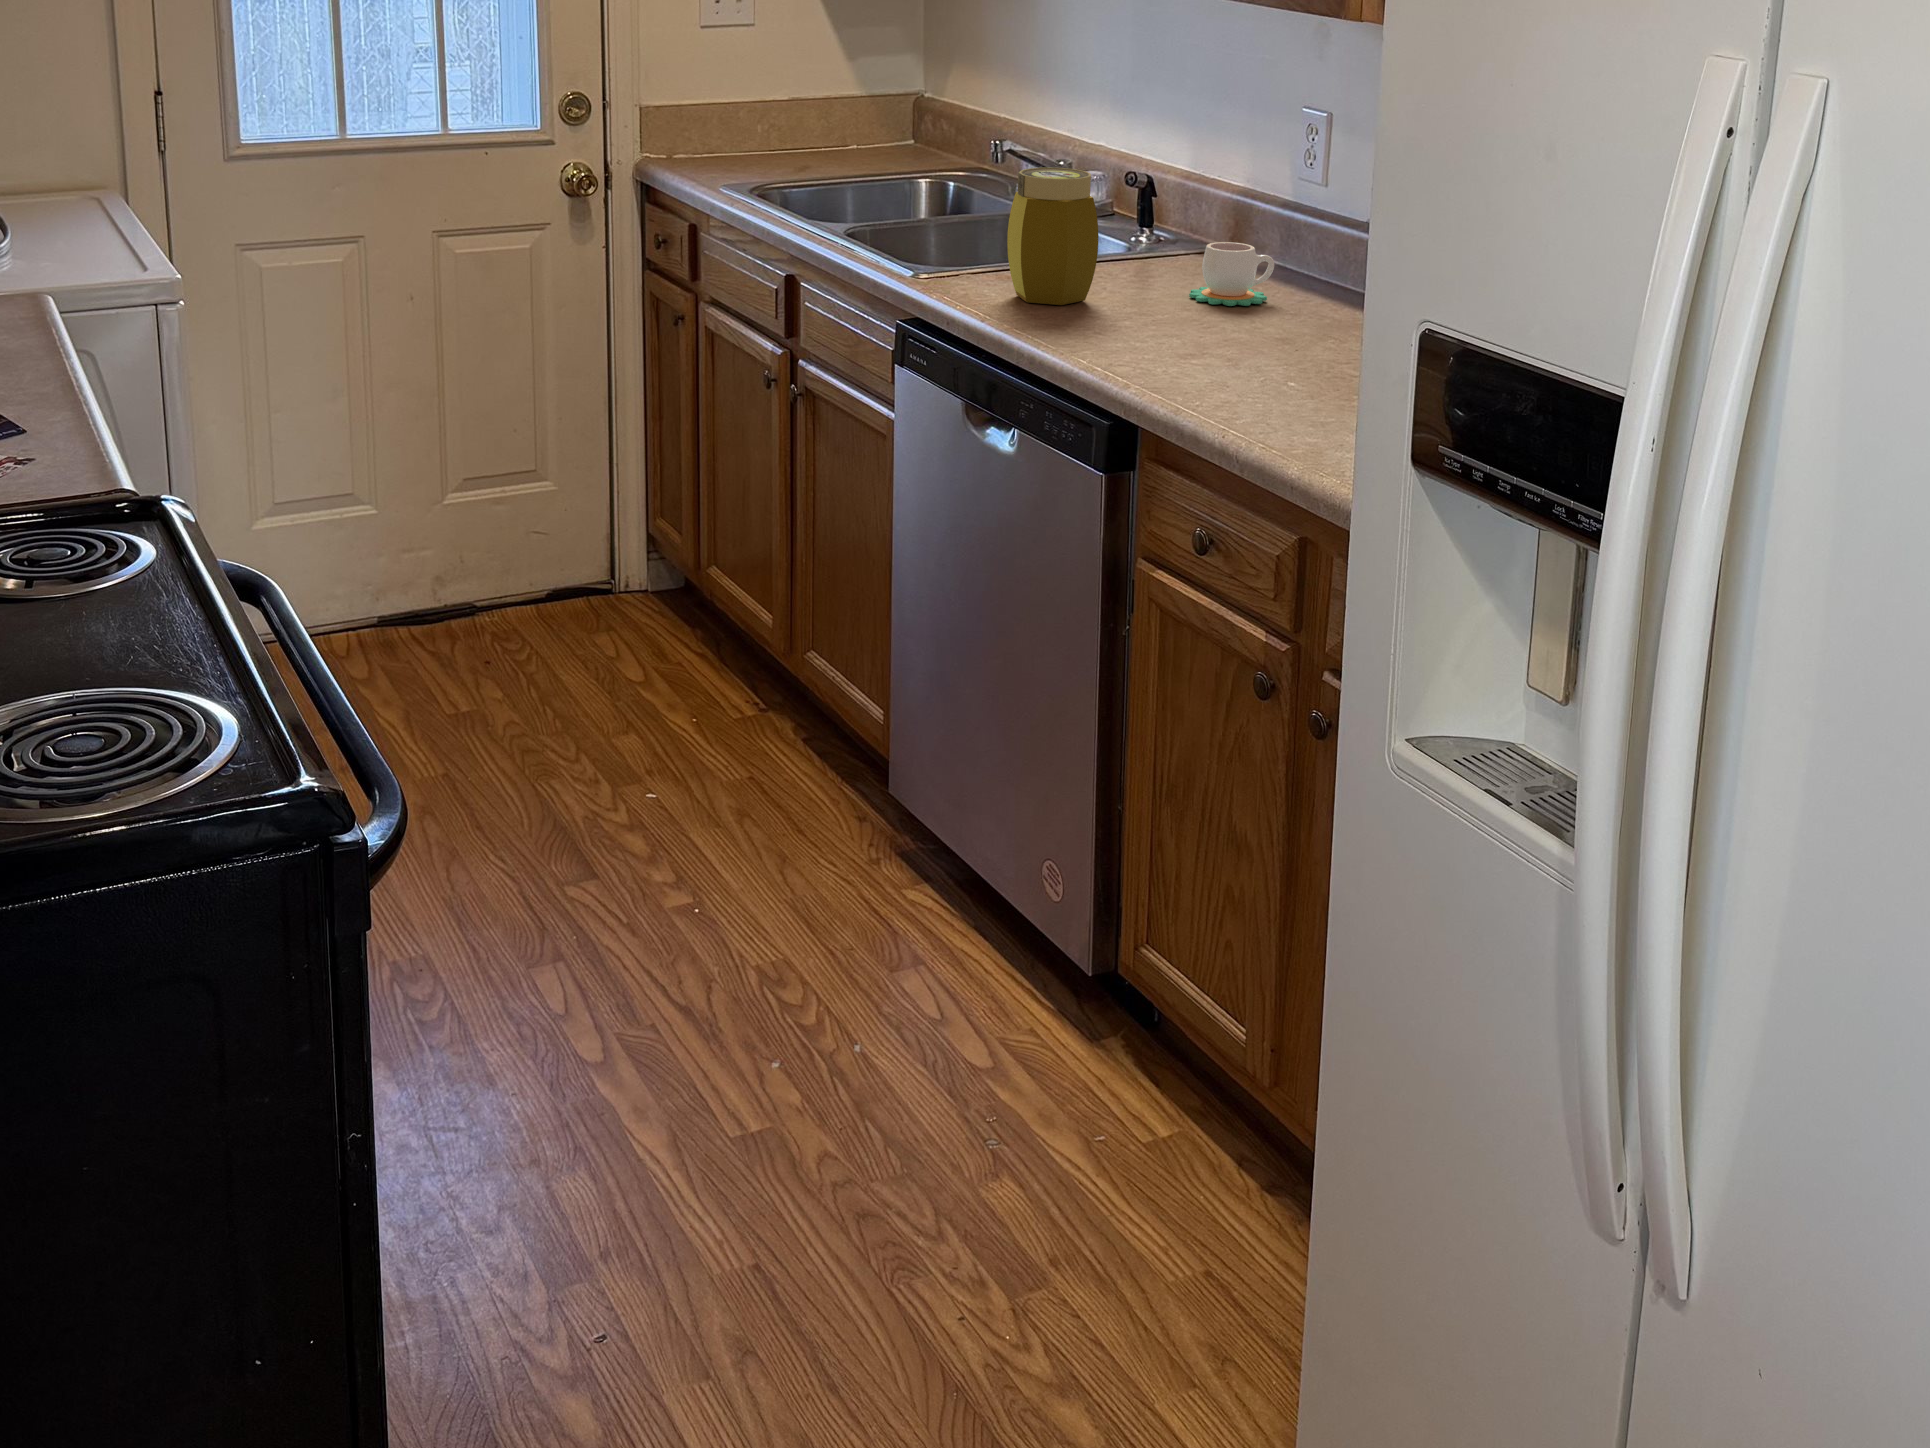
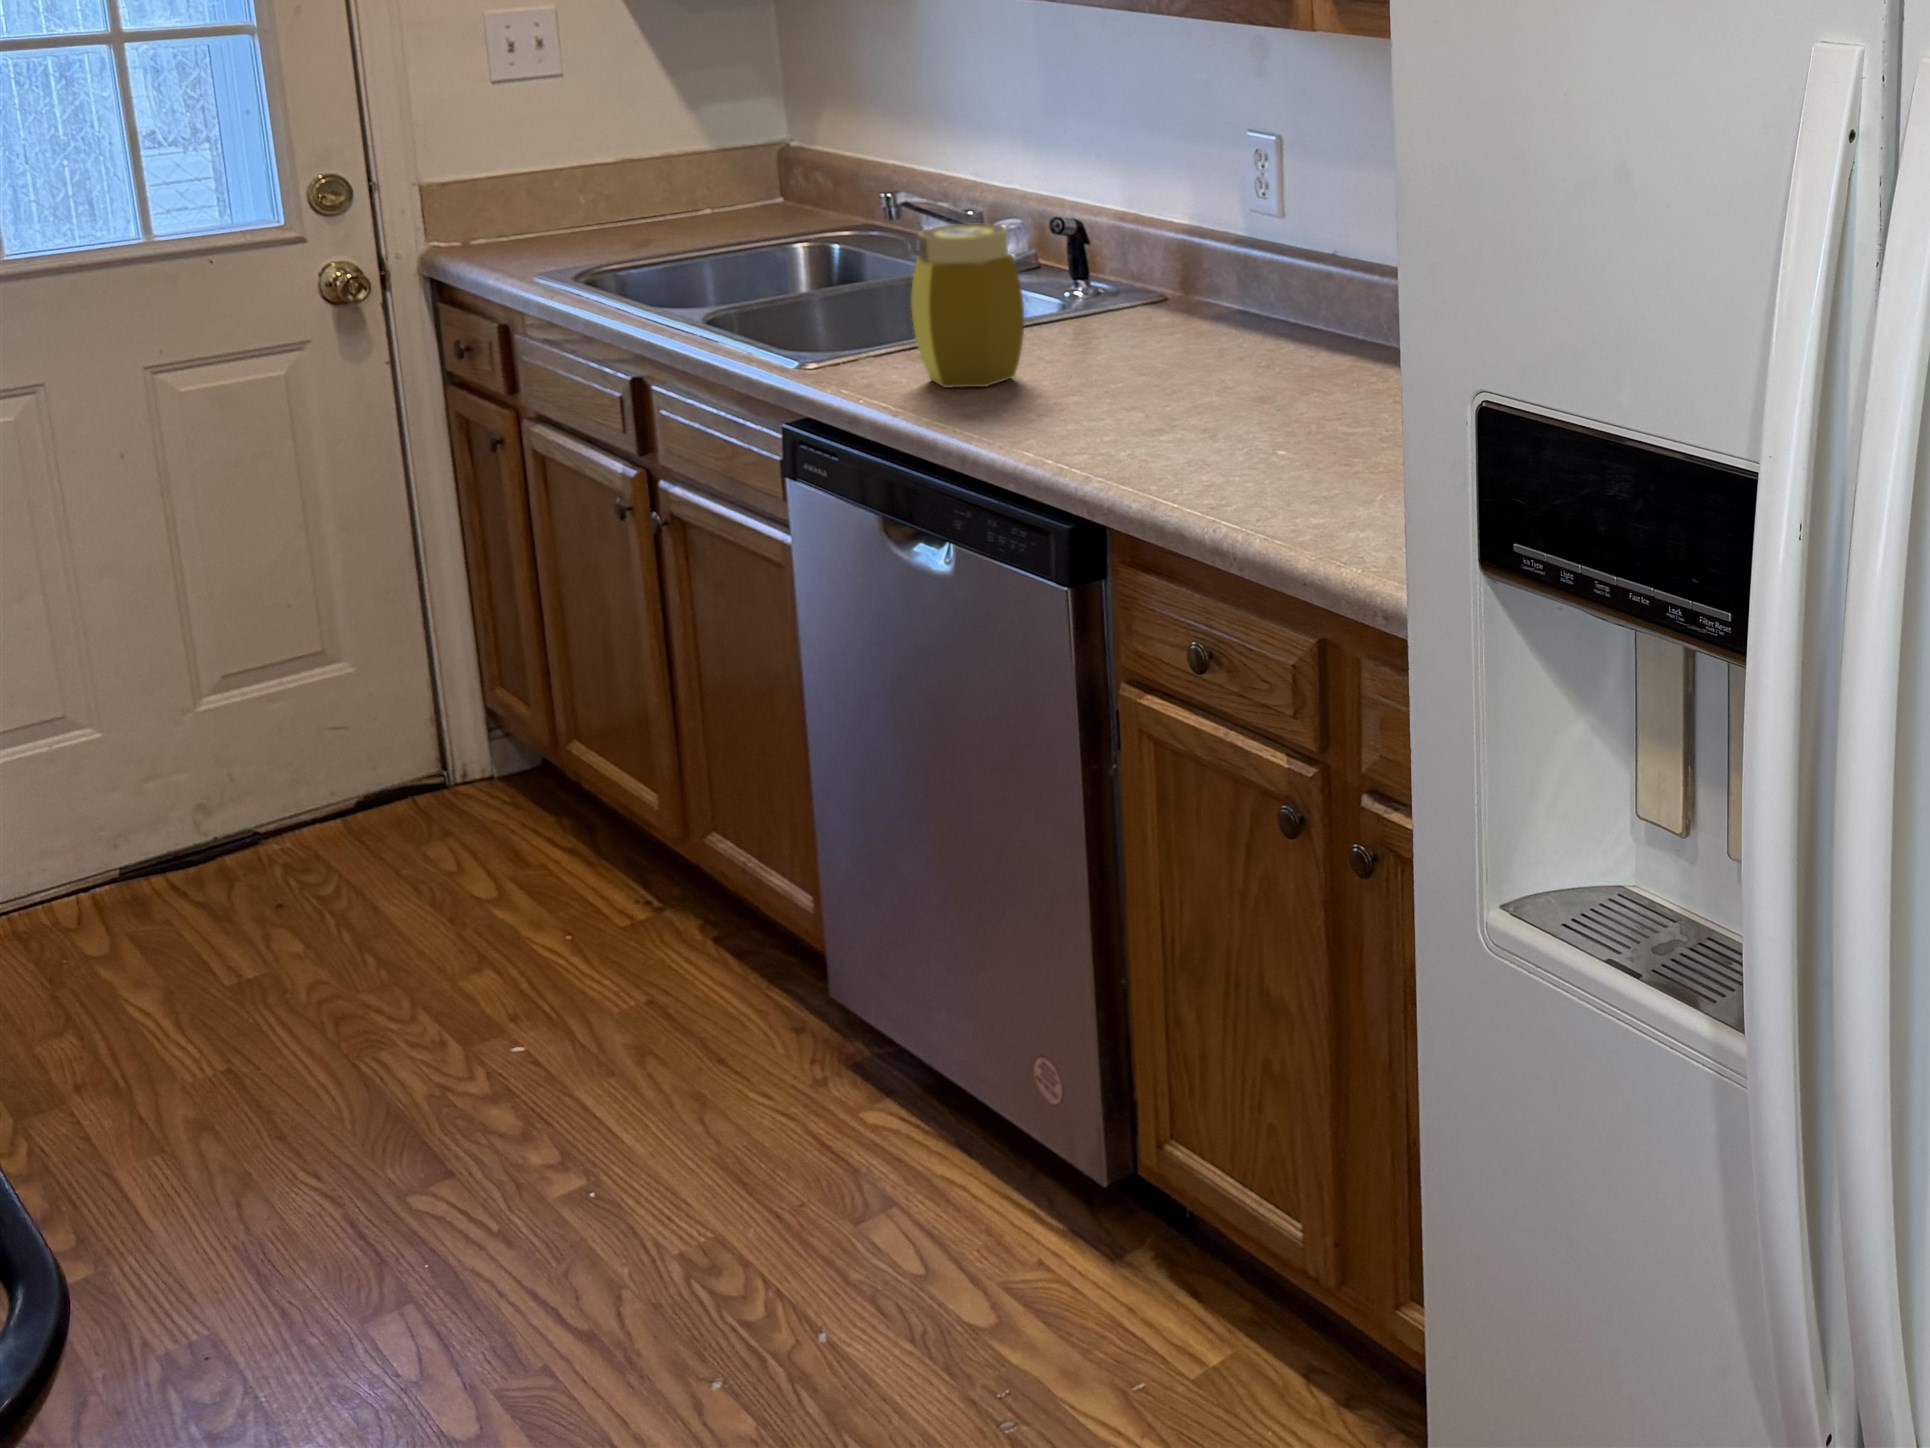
mug: present [1189,242,1274,306] -> none [1137,292,1232,366]

